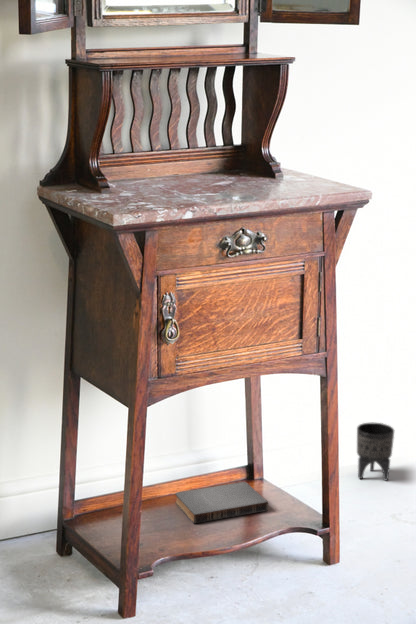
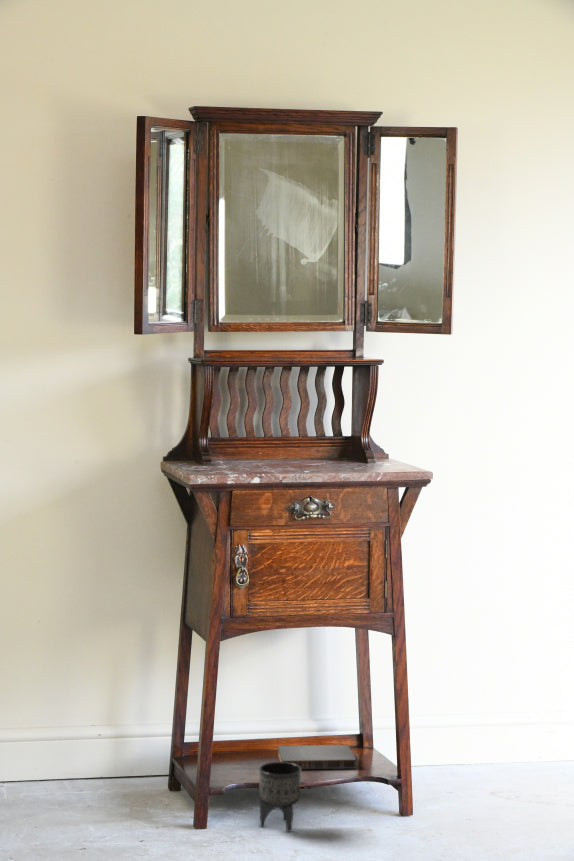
planter: present [357,422,394,480] -> present [259,762,301,831]

